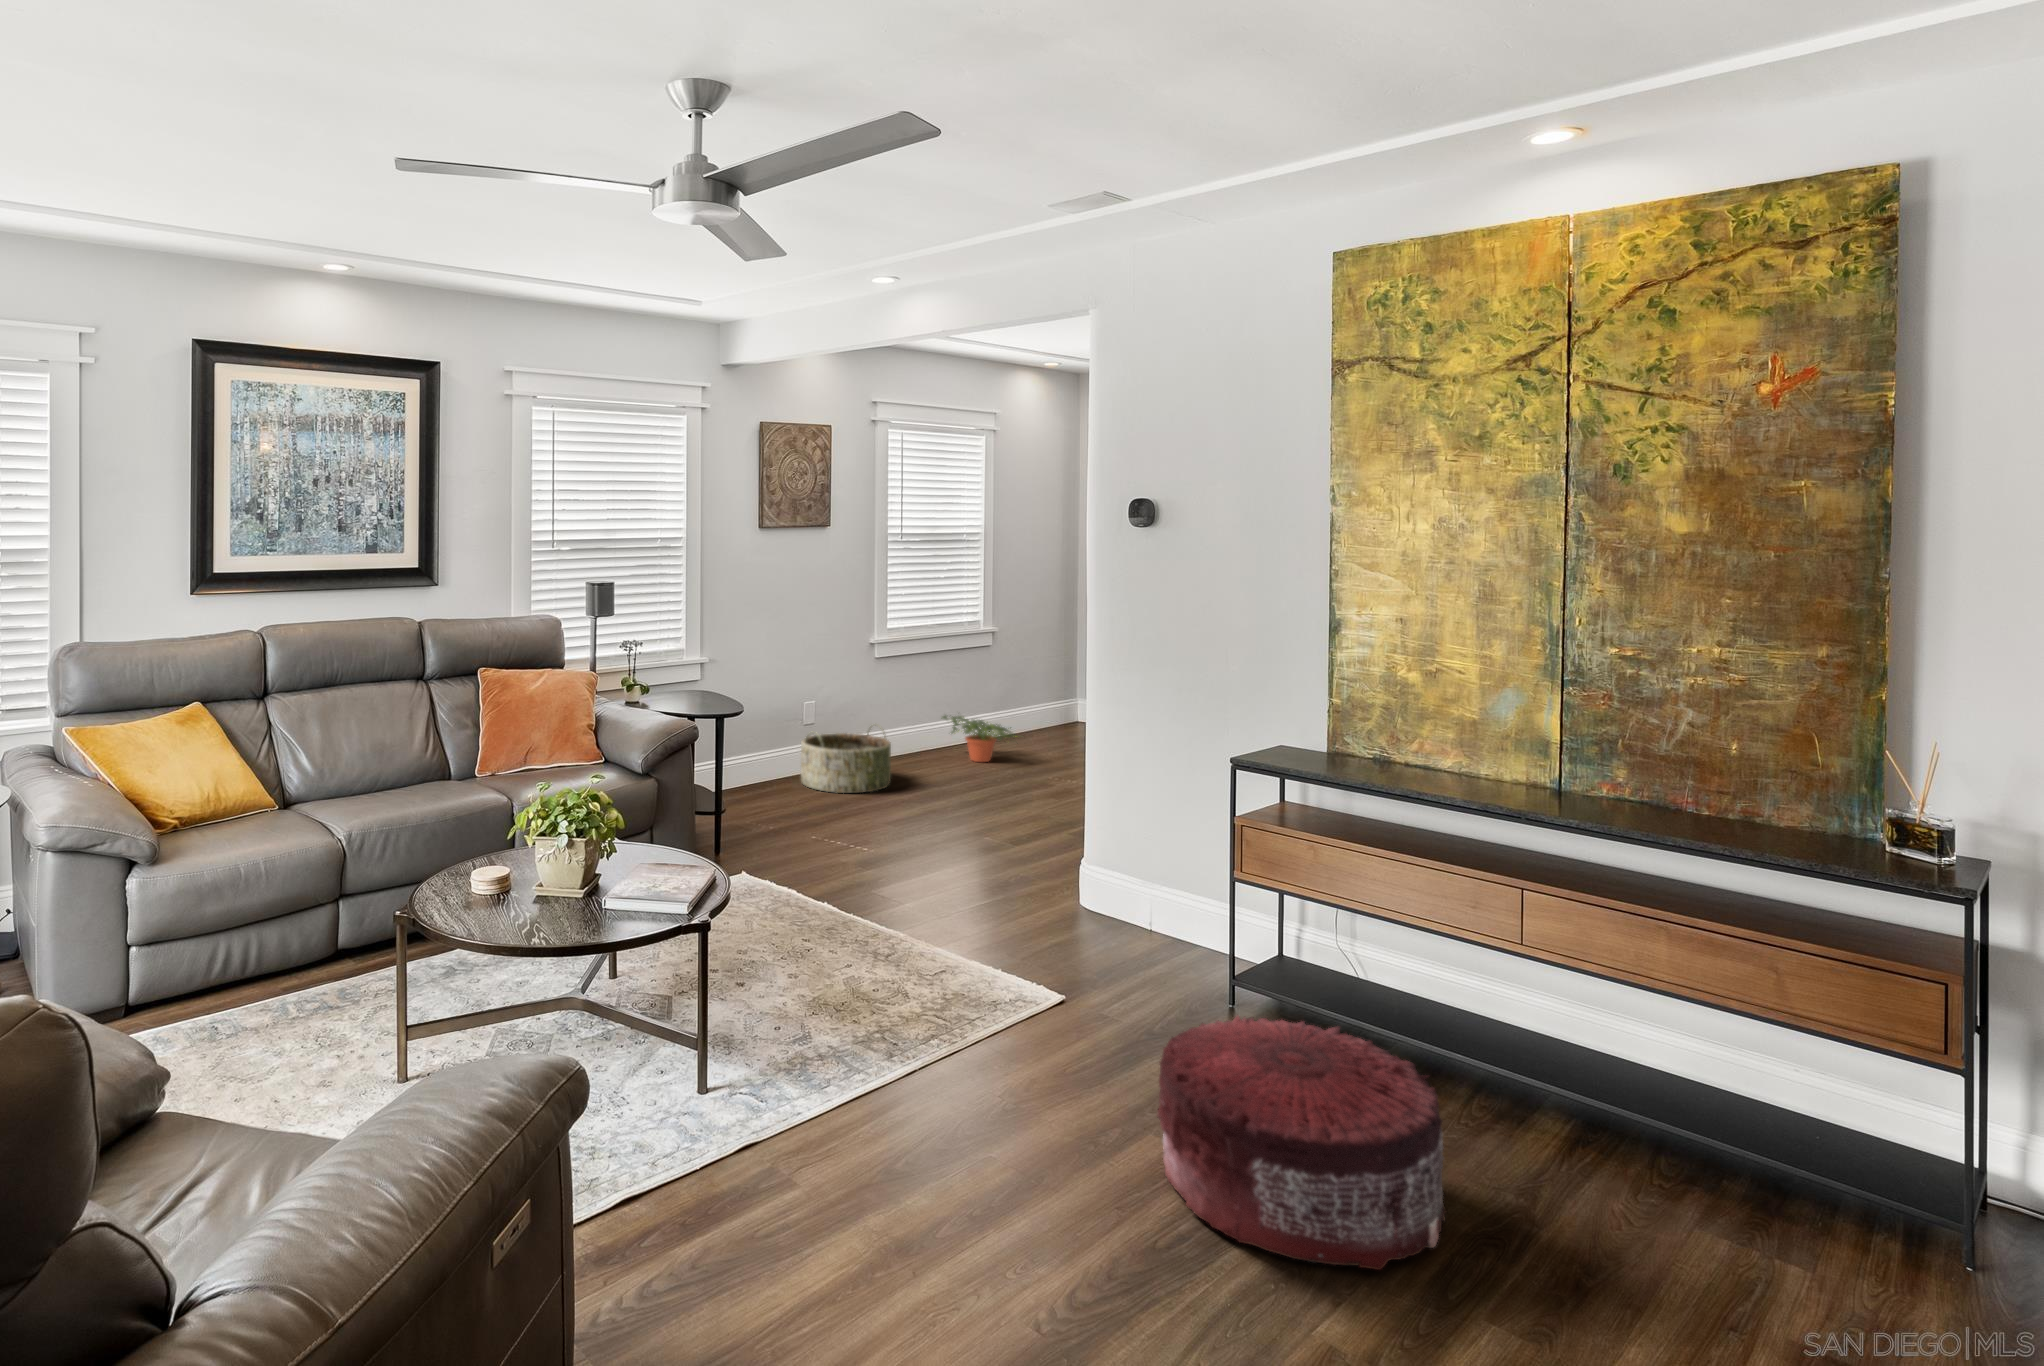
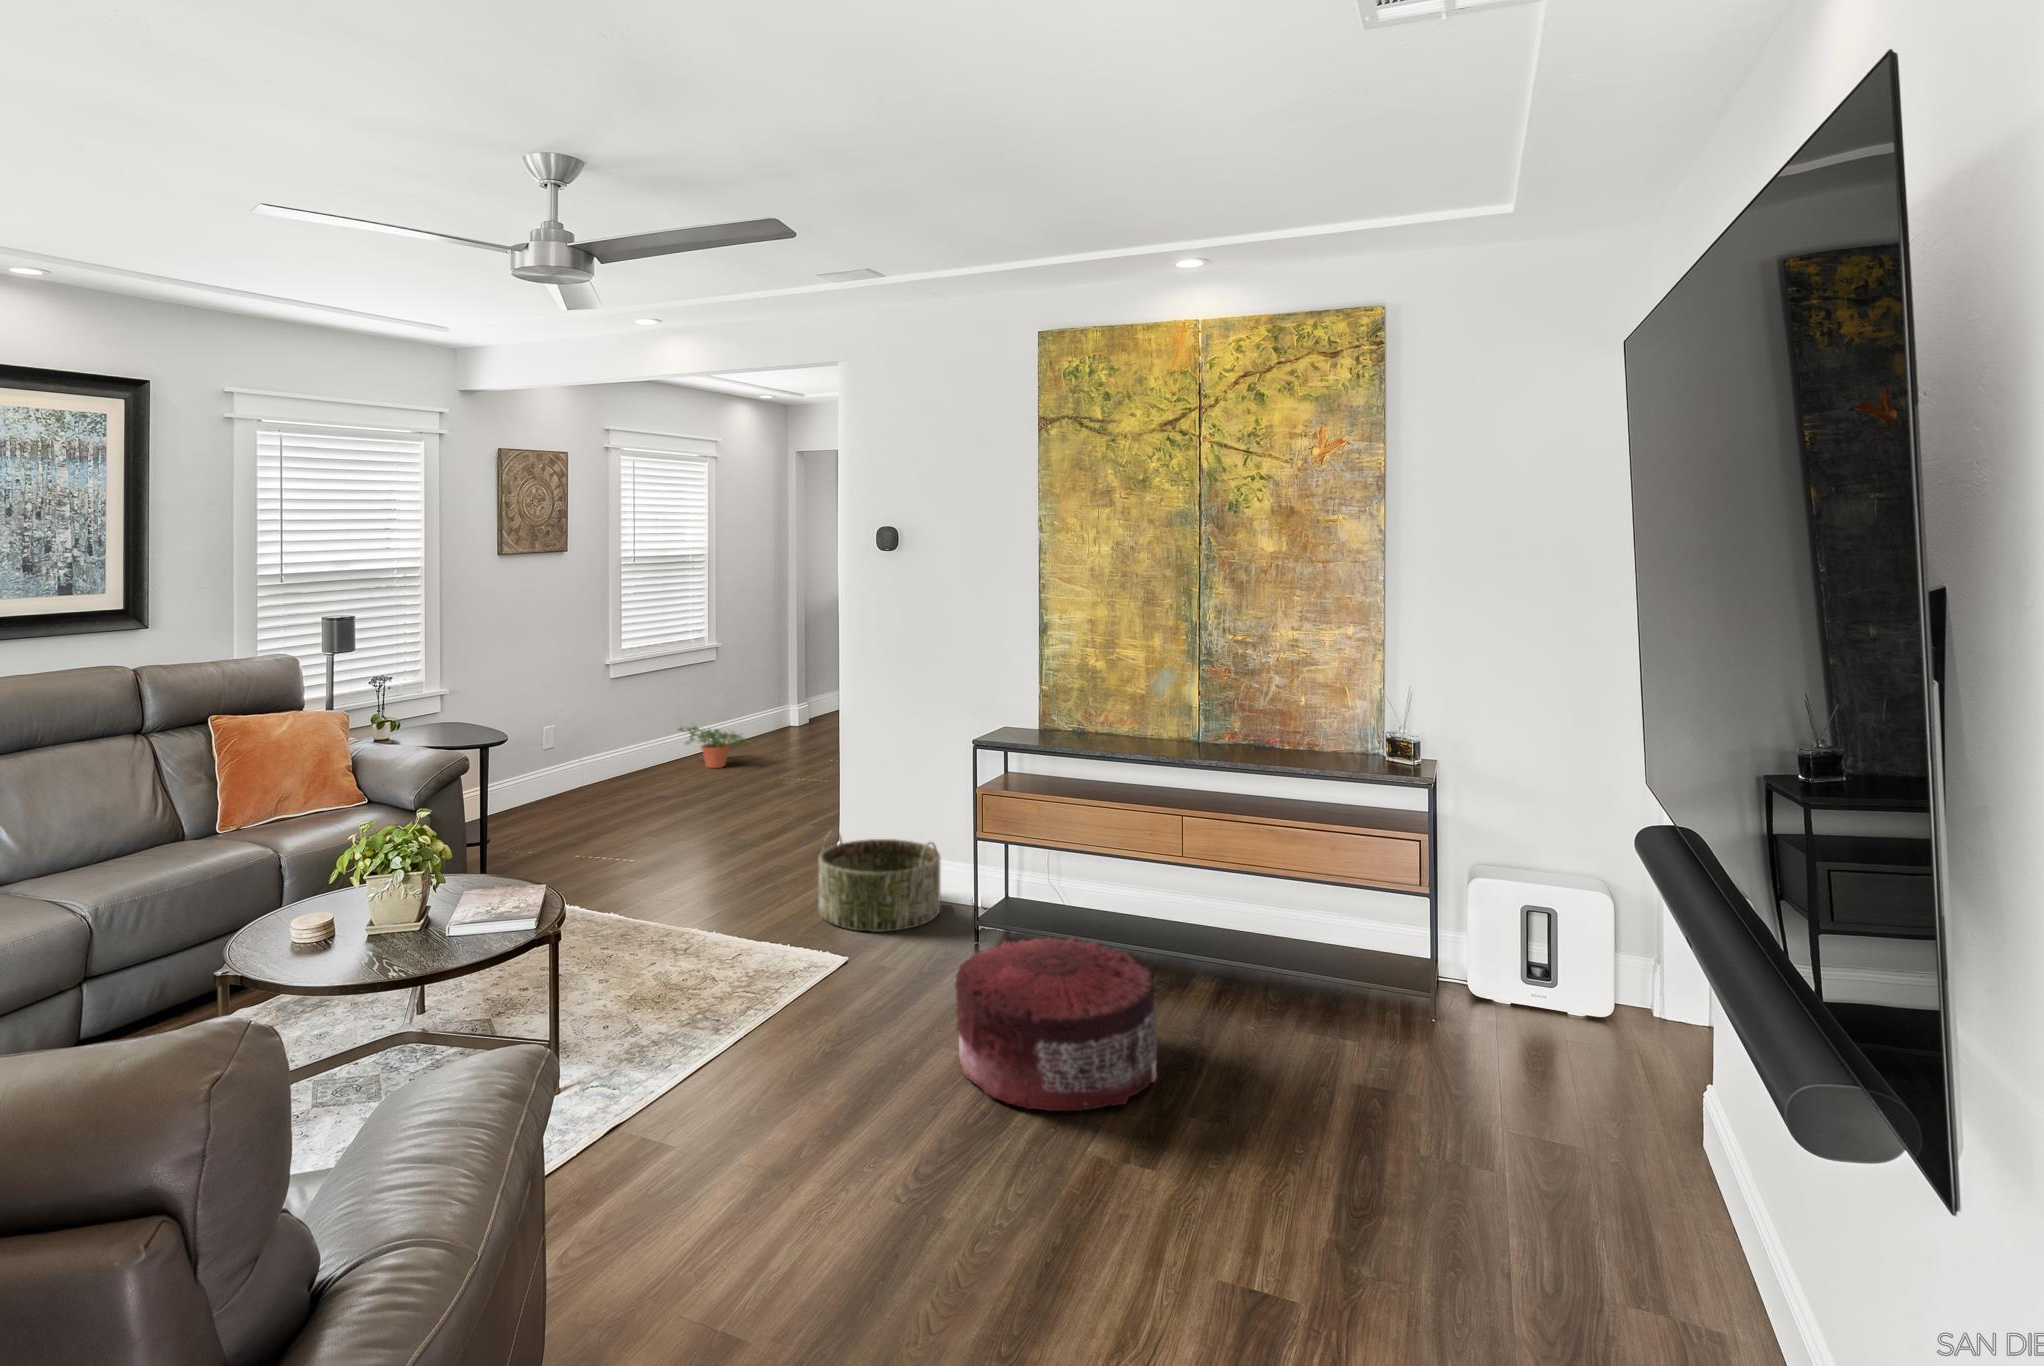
basket: present [801,728,891,793] -> present [819,830,941,931]

